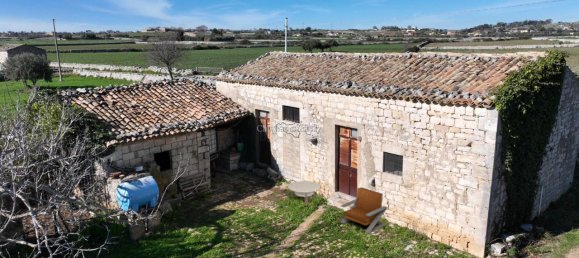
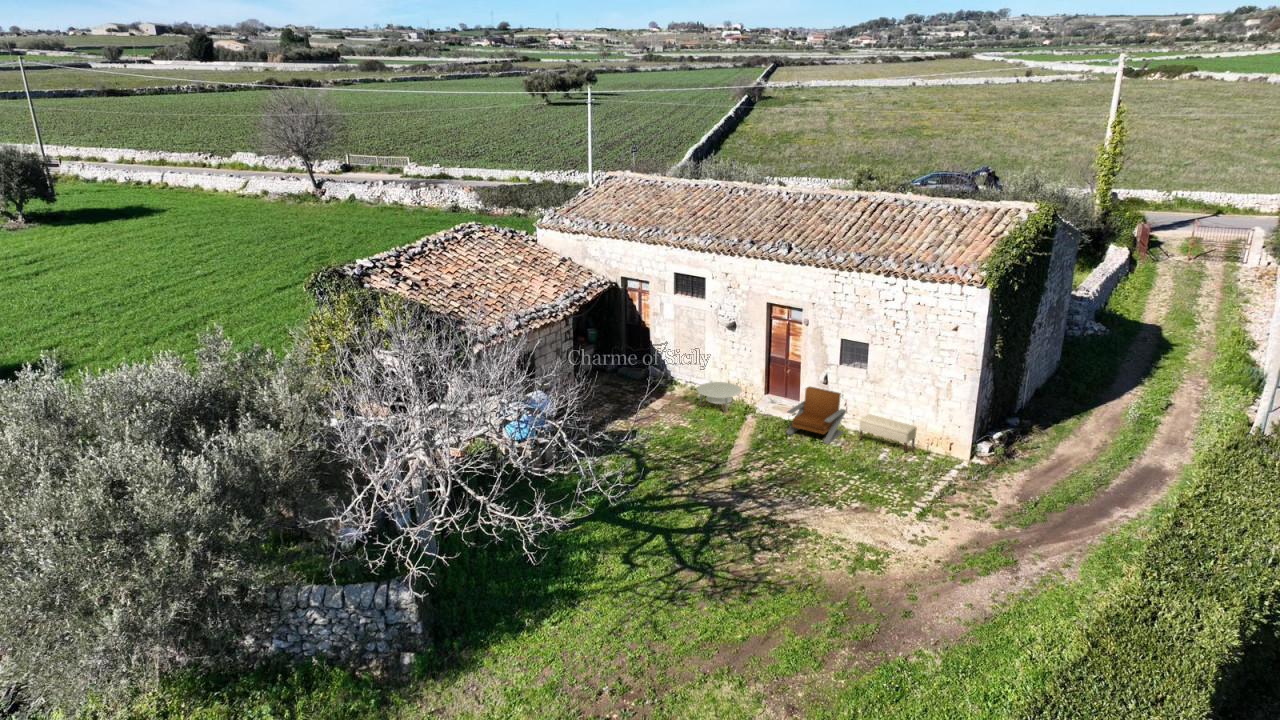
bench: none [395,212,440,247] -> present [859,414,917,453]

